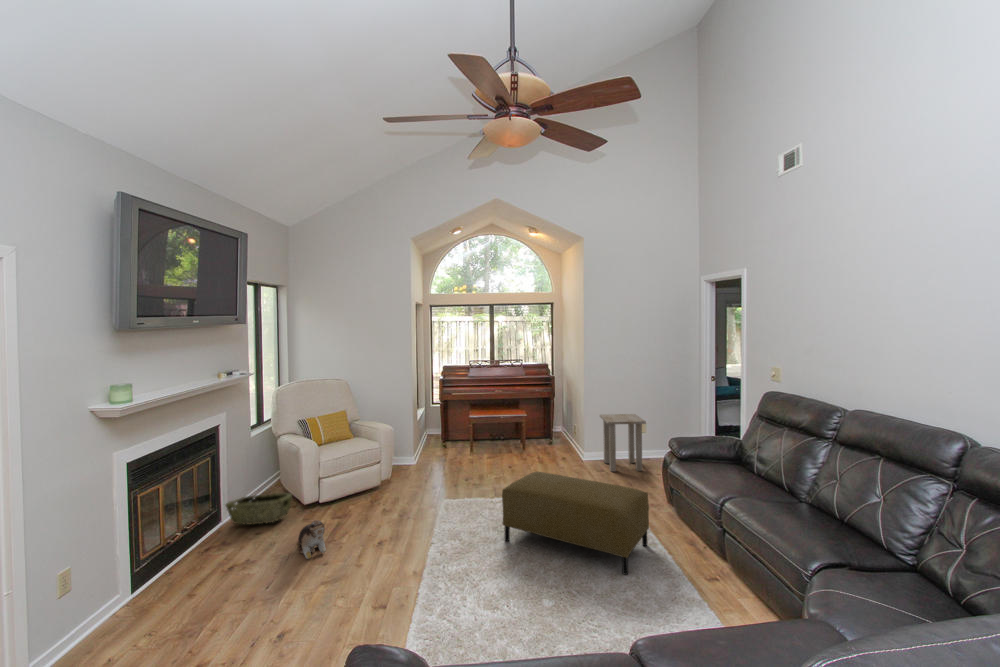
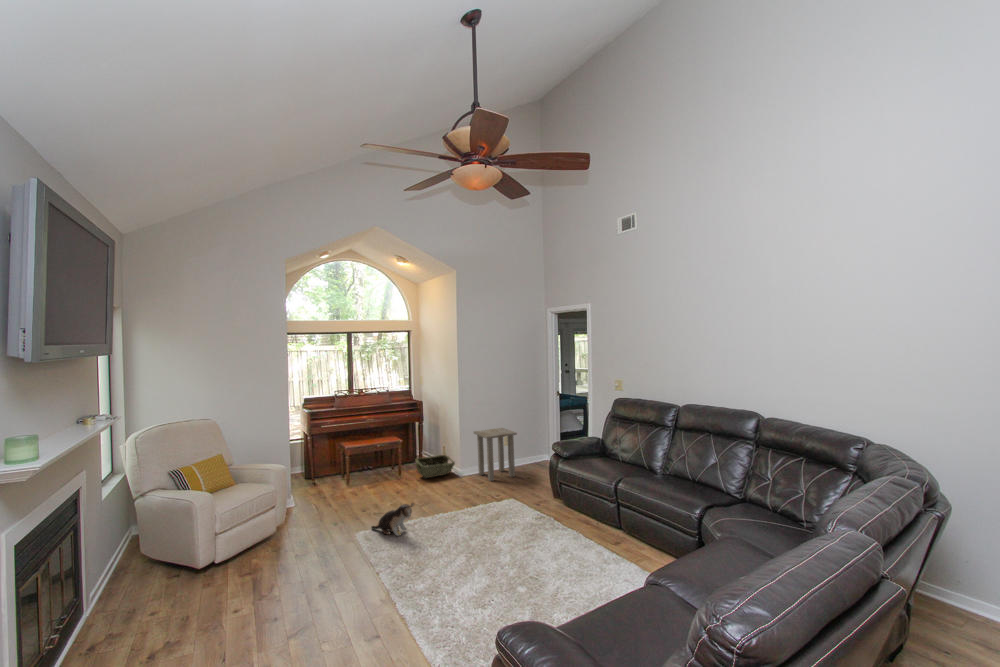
ottoman: present [502,472,649,575] -> none [438,486,559,556]
woven basket: present [226,493,292,524] -> present [415,455,455,478]
plush toy: present [298,520,326,559] -> present [371,503,415,536]

